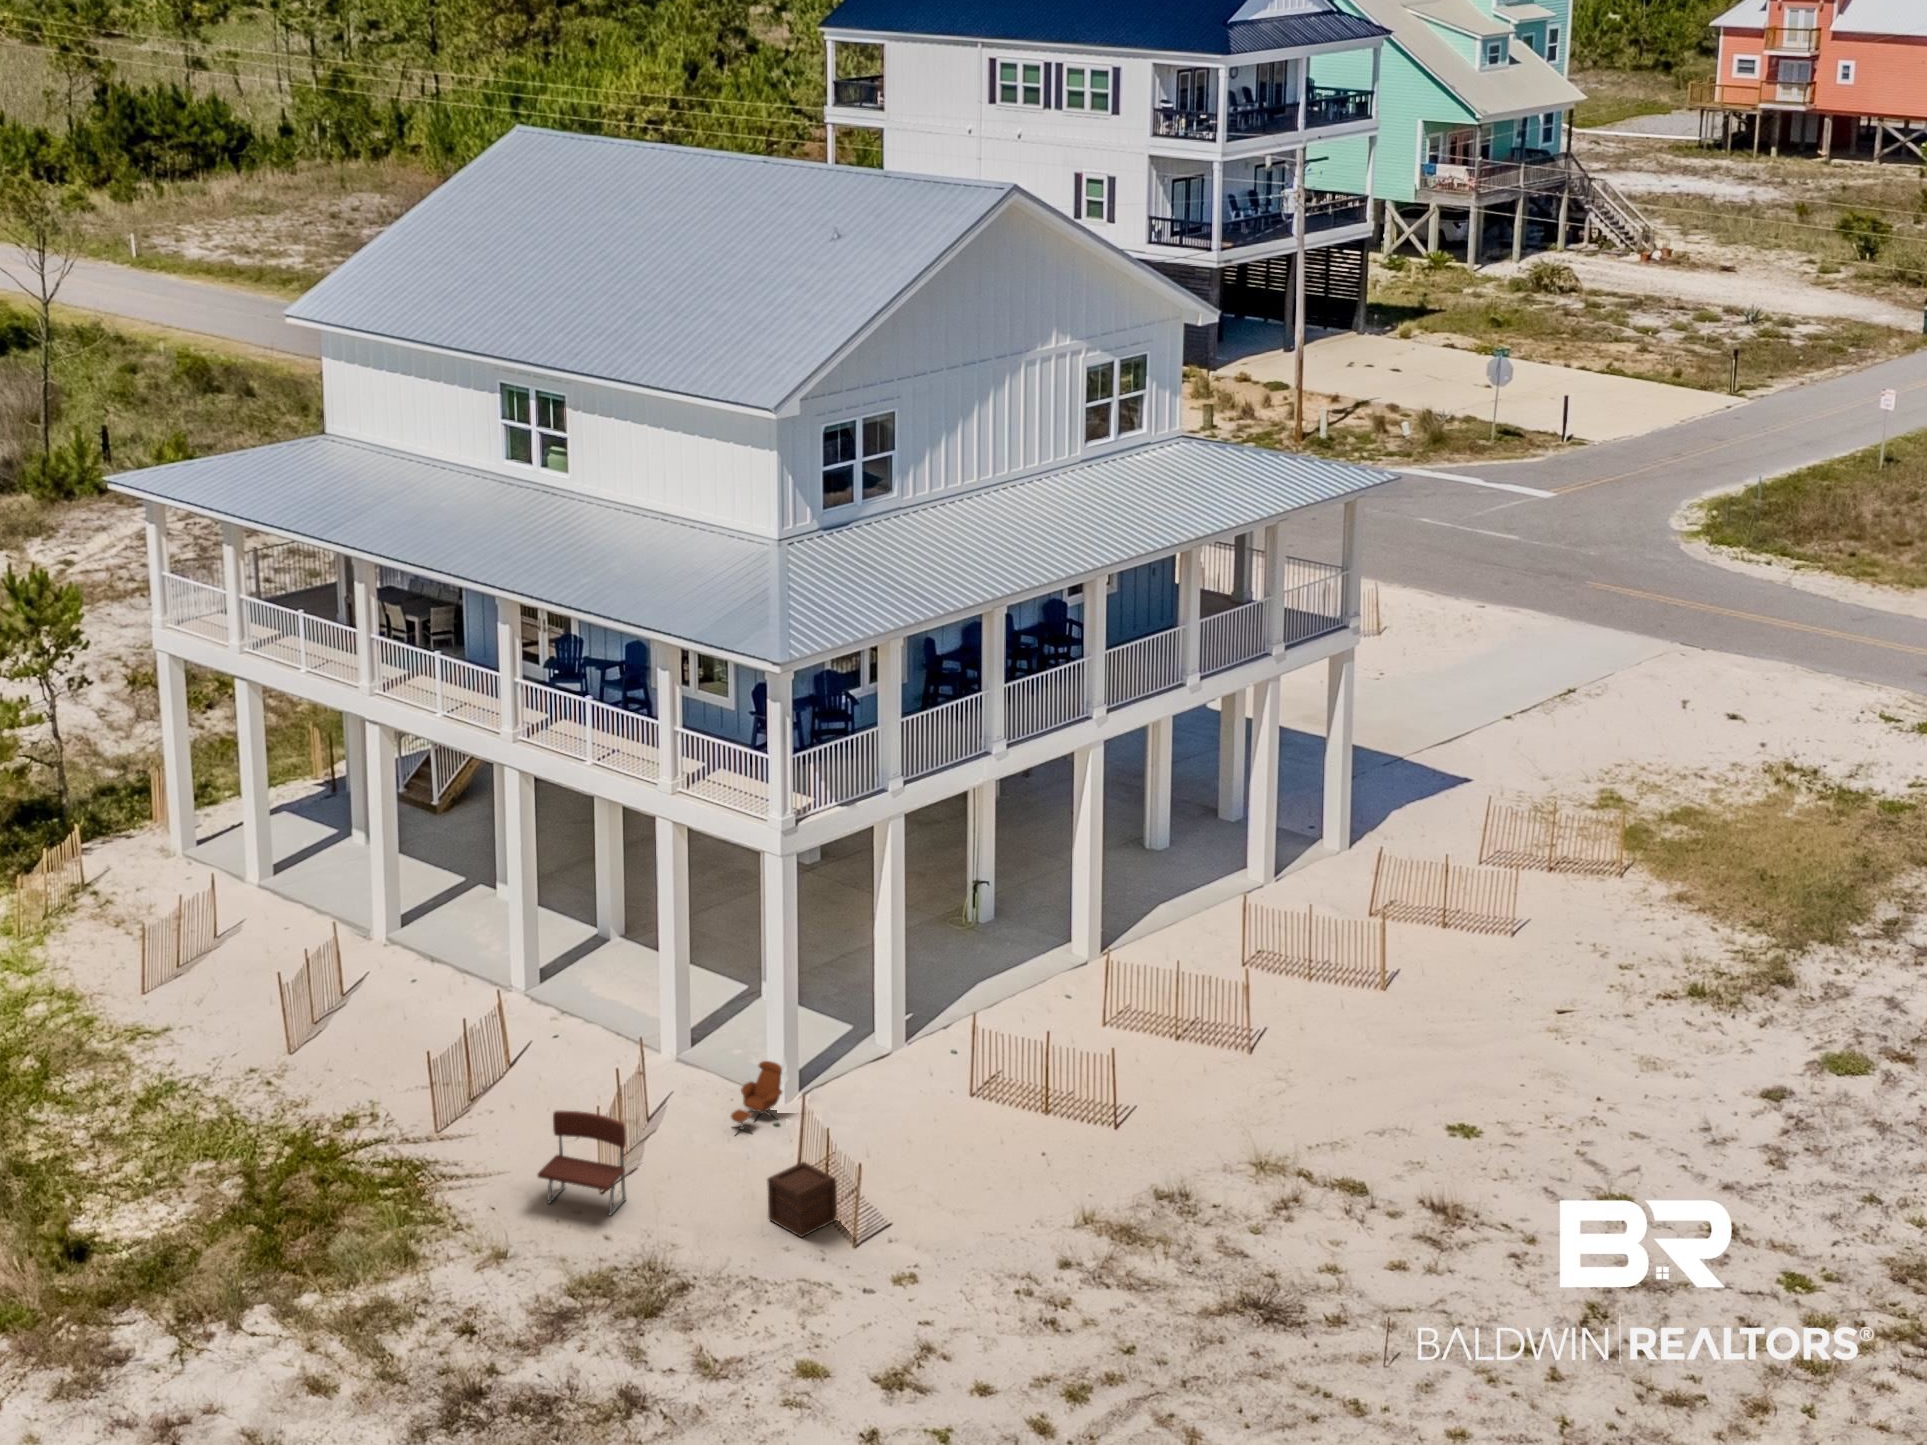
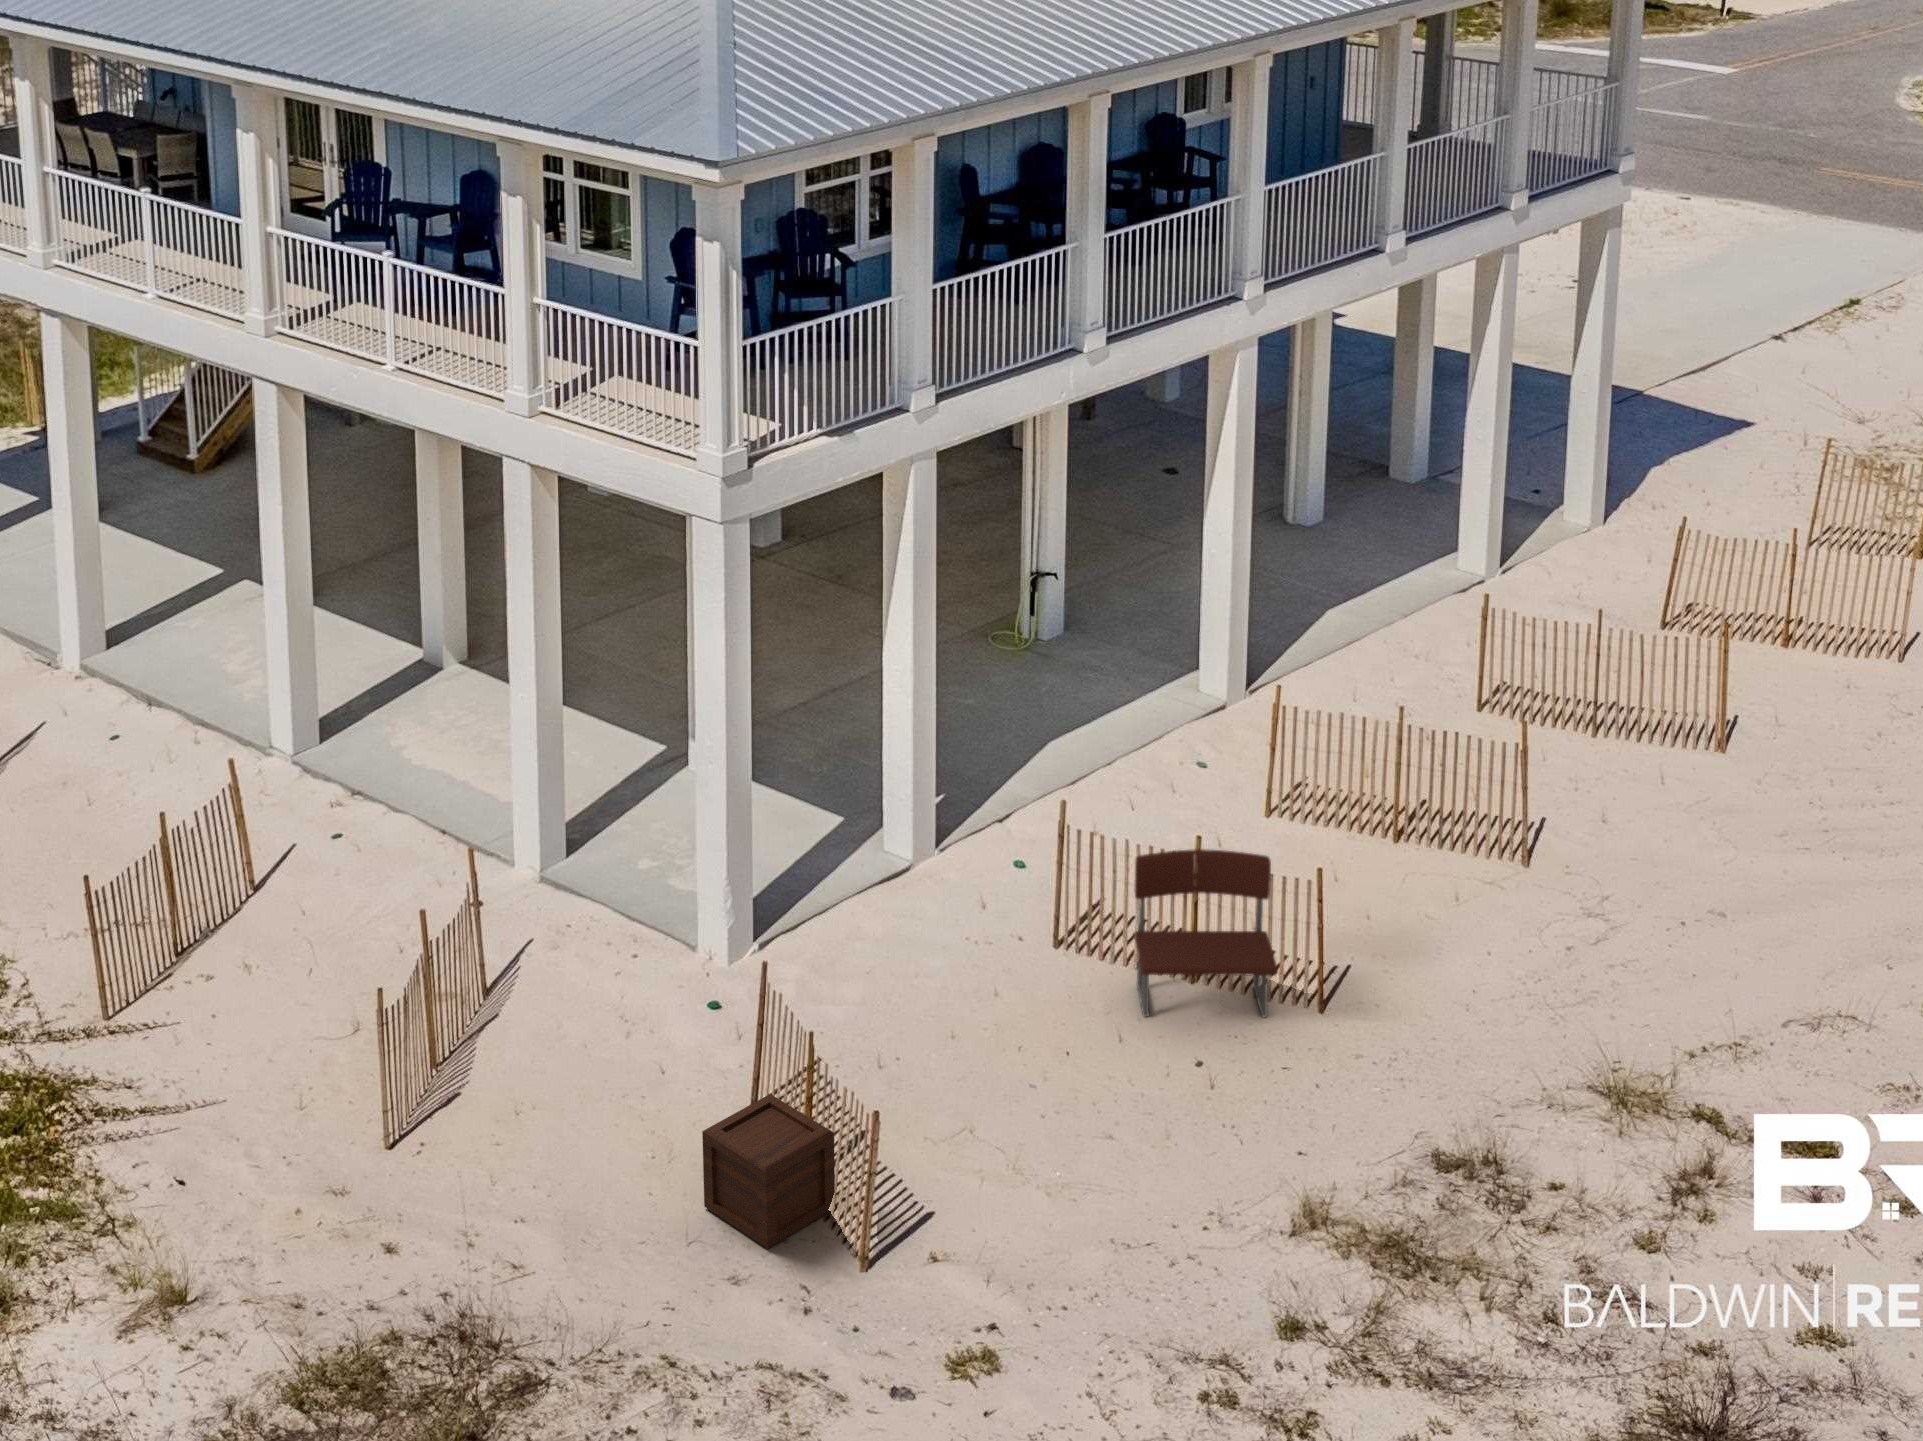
lounge chair: present [731,1061,782,1136] -> none [635,886,728,1026]
bench: present [538,1110,626,1215] -> present [1134,849,1278,1017]

